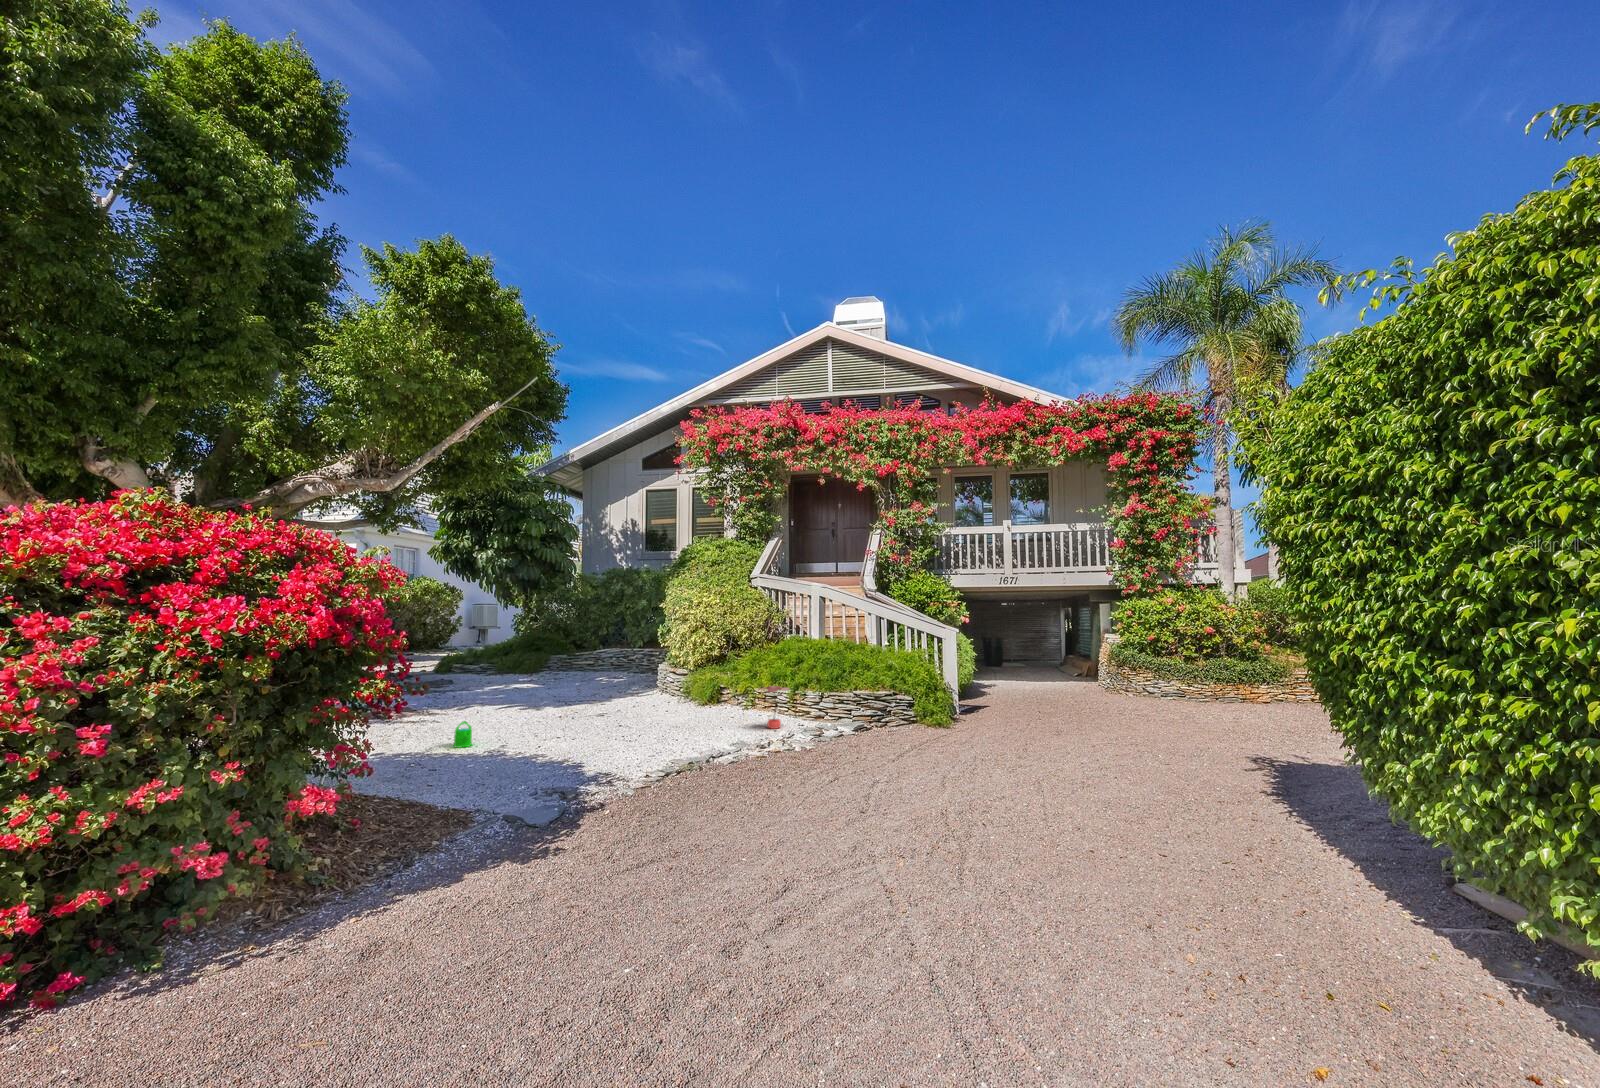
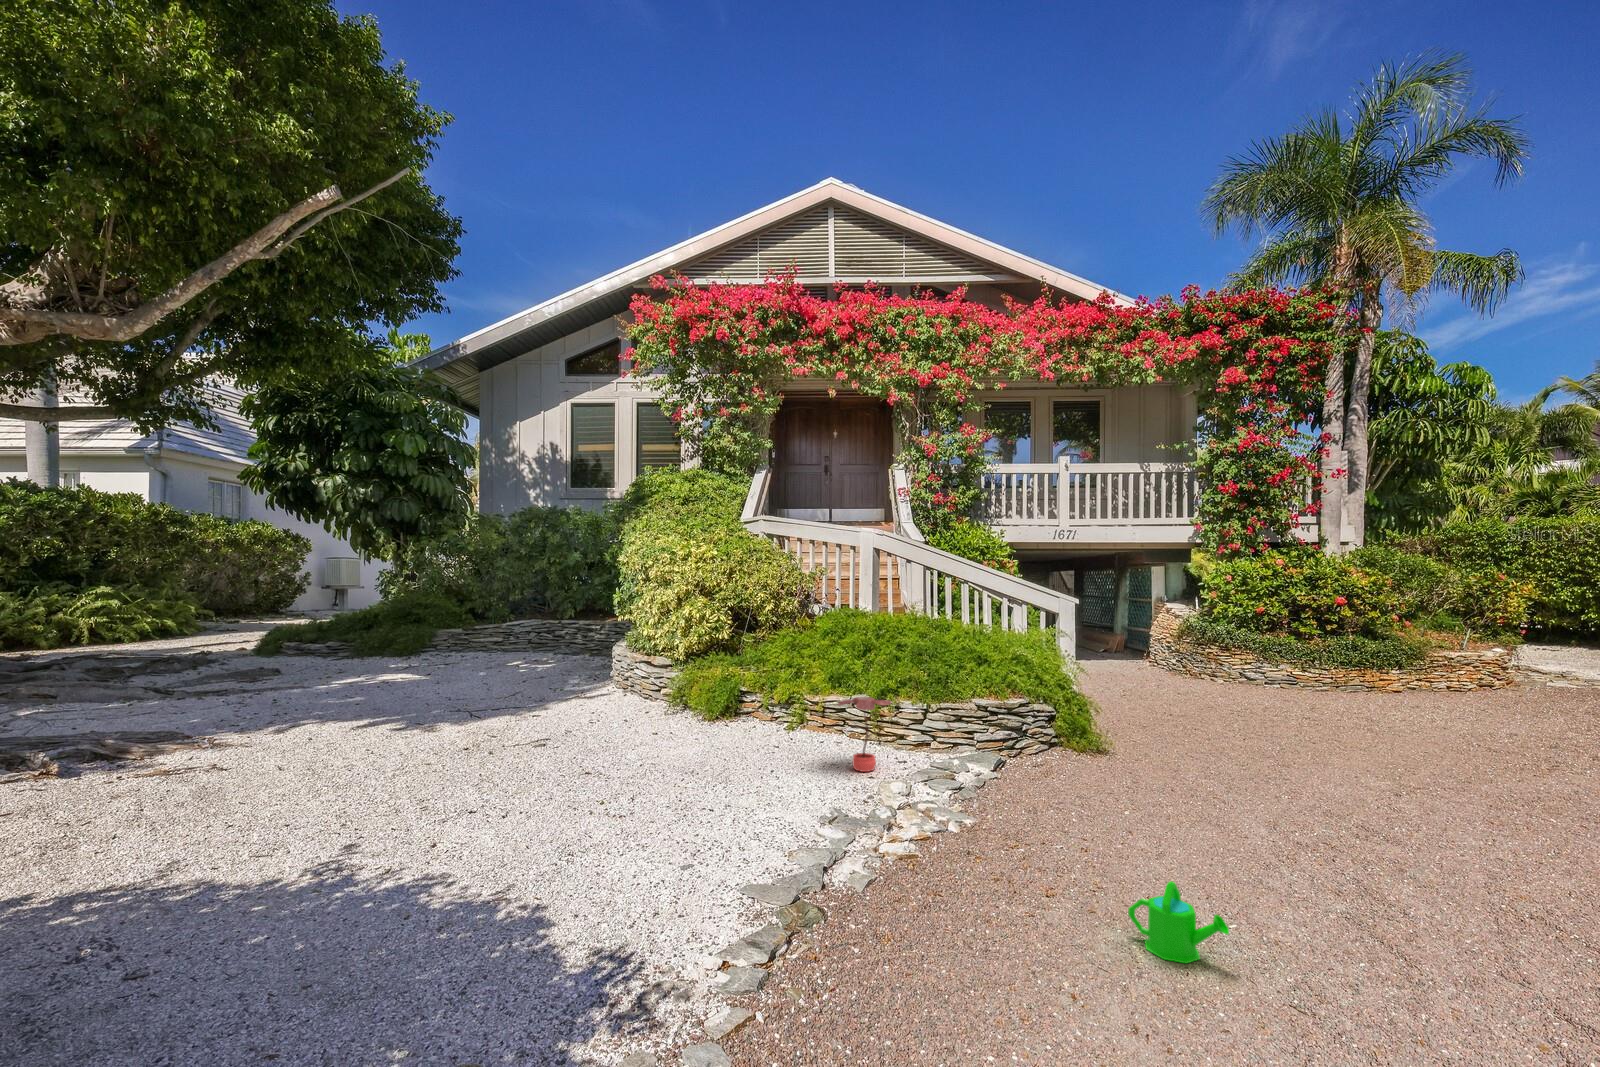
watering can: present [454,722,472,748] -> present [1128,881,1229,963]

